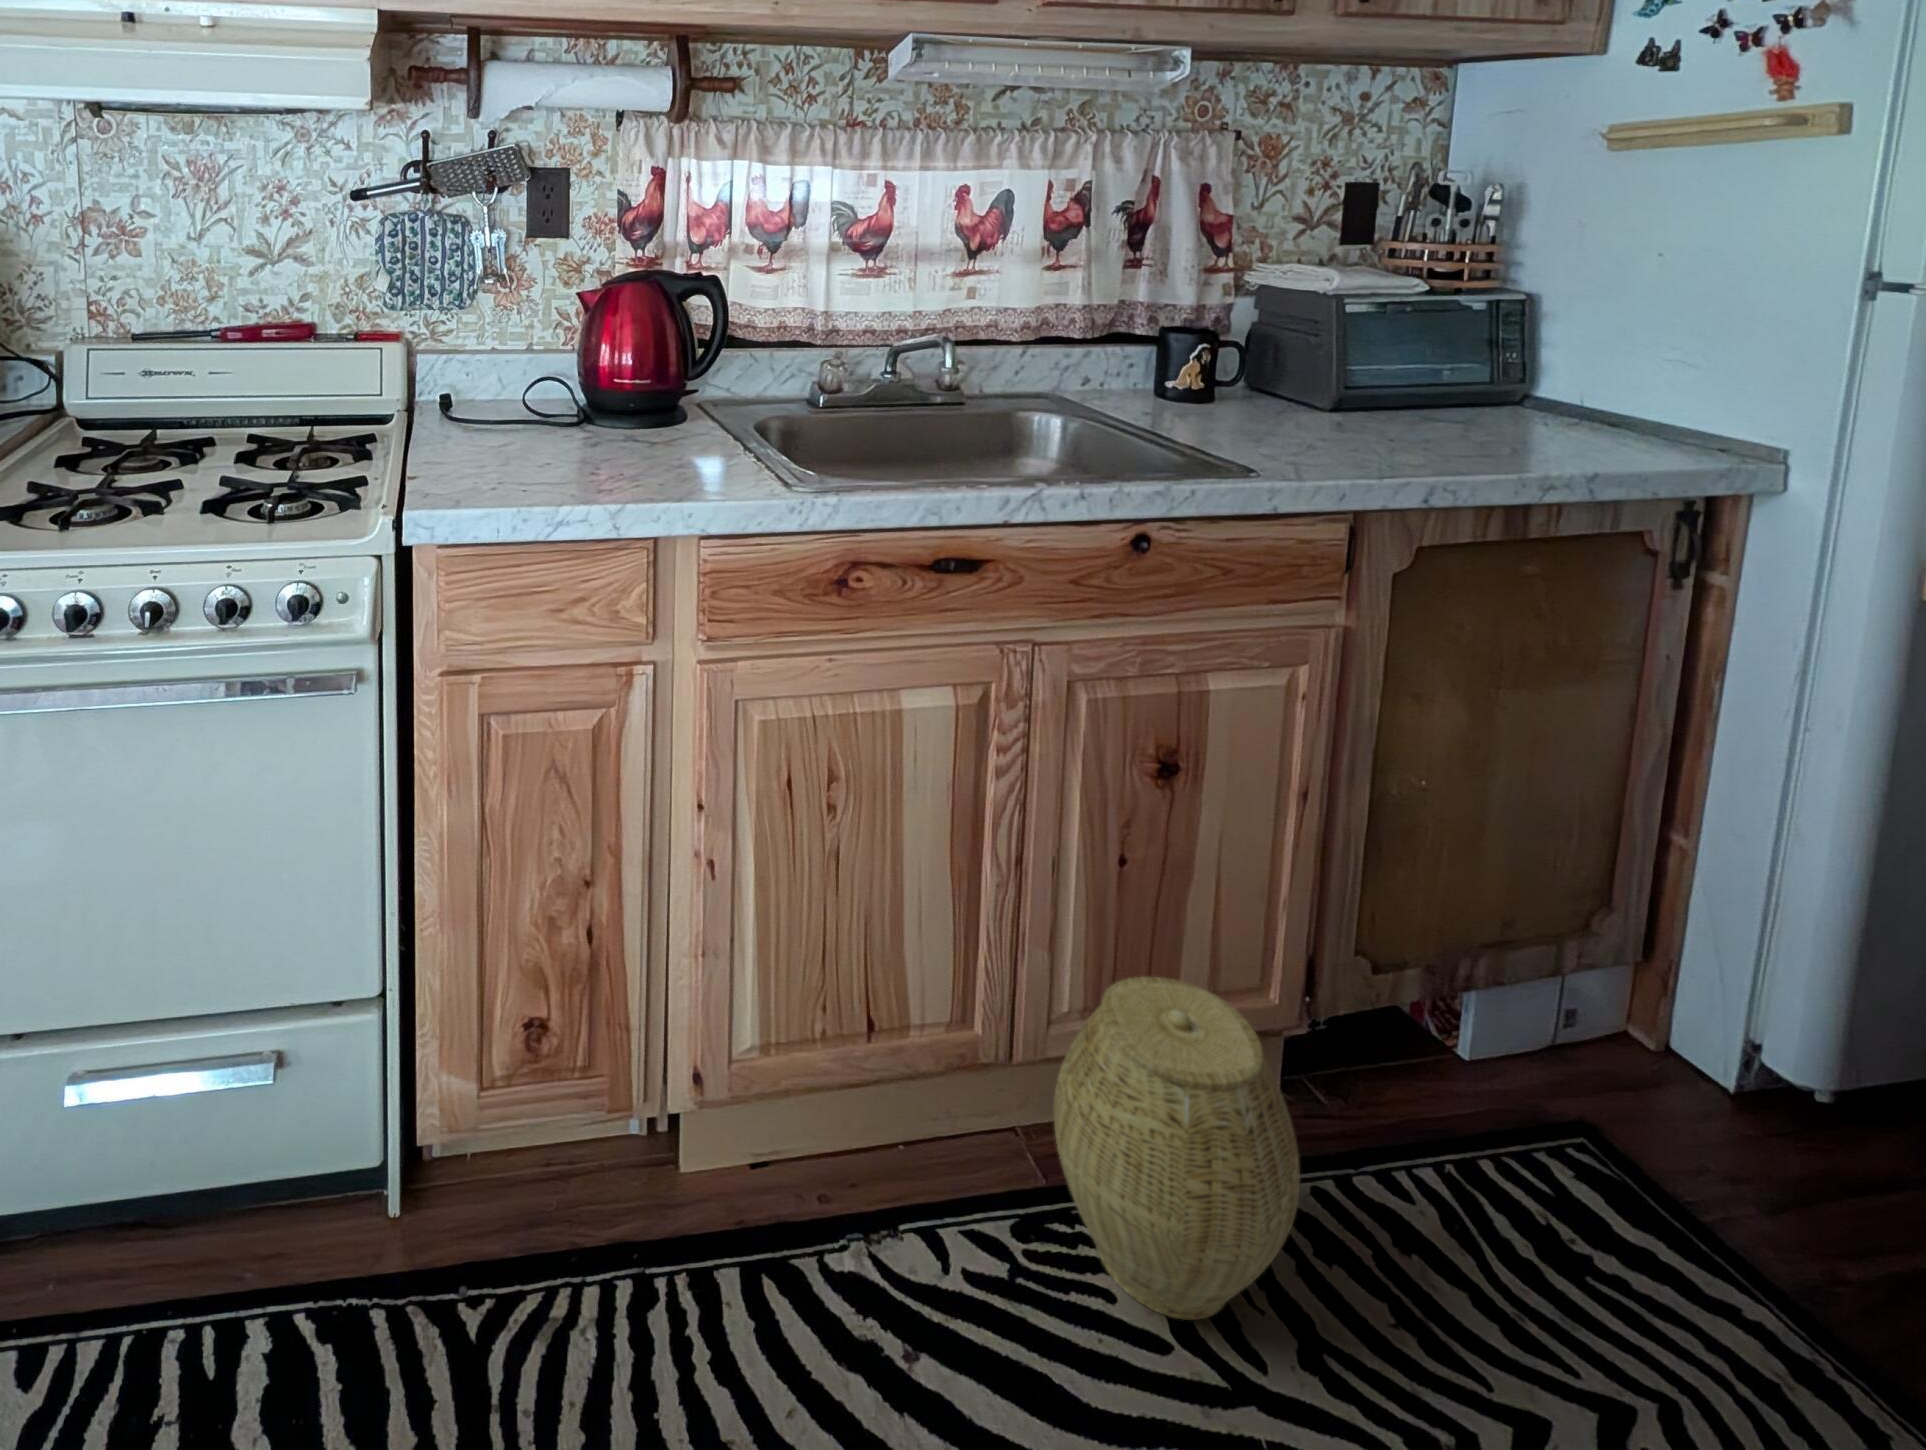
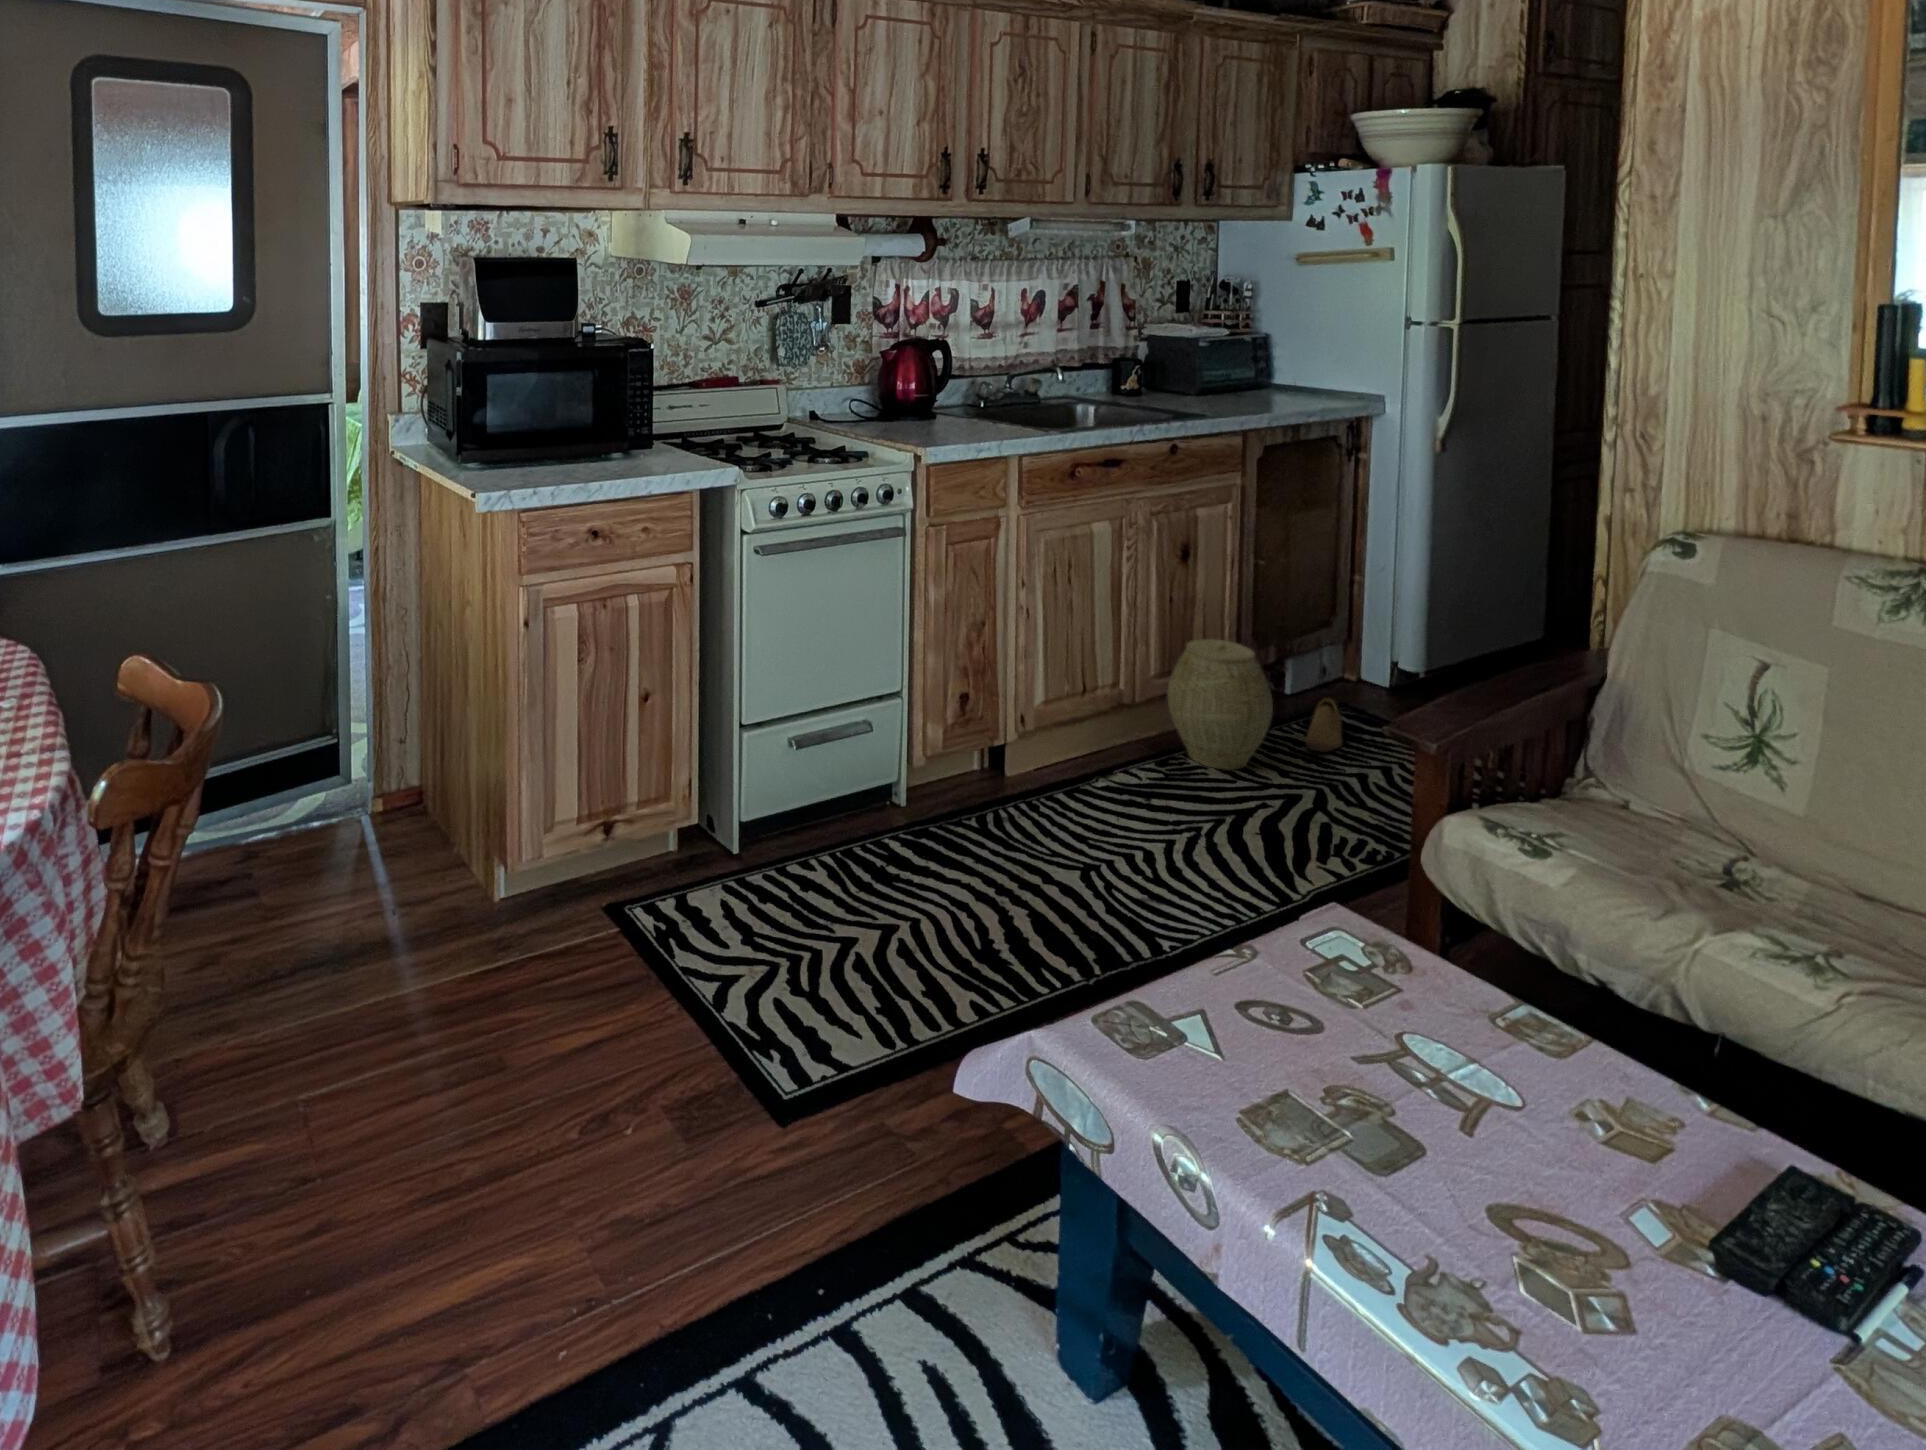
shoe: none [1409,1151,1545,1328] -> present [1305,698,1343,752]

